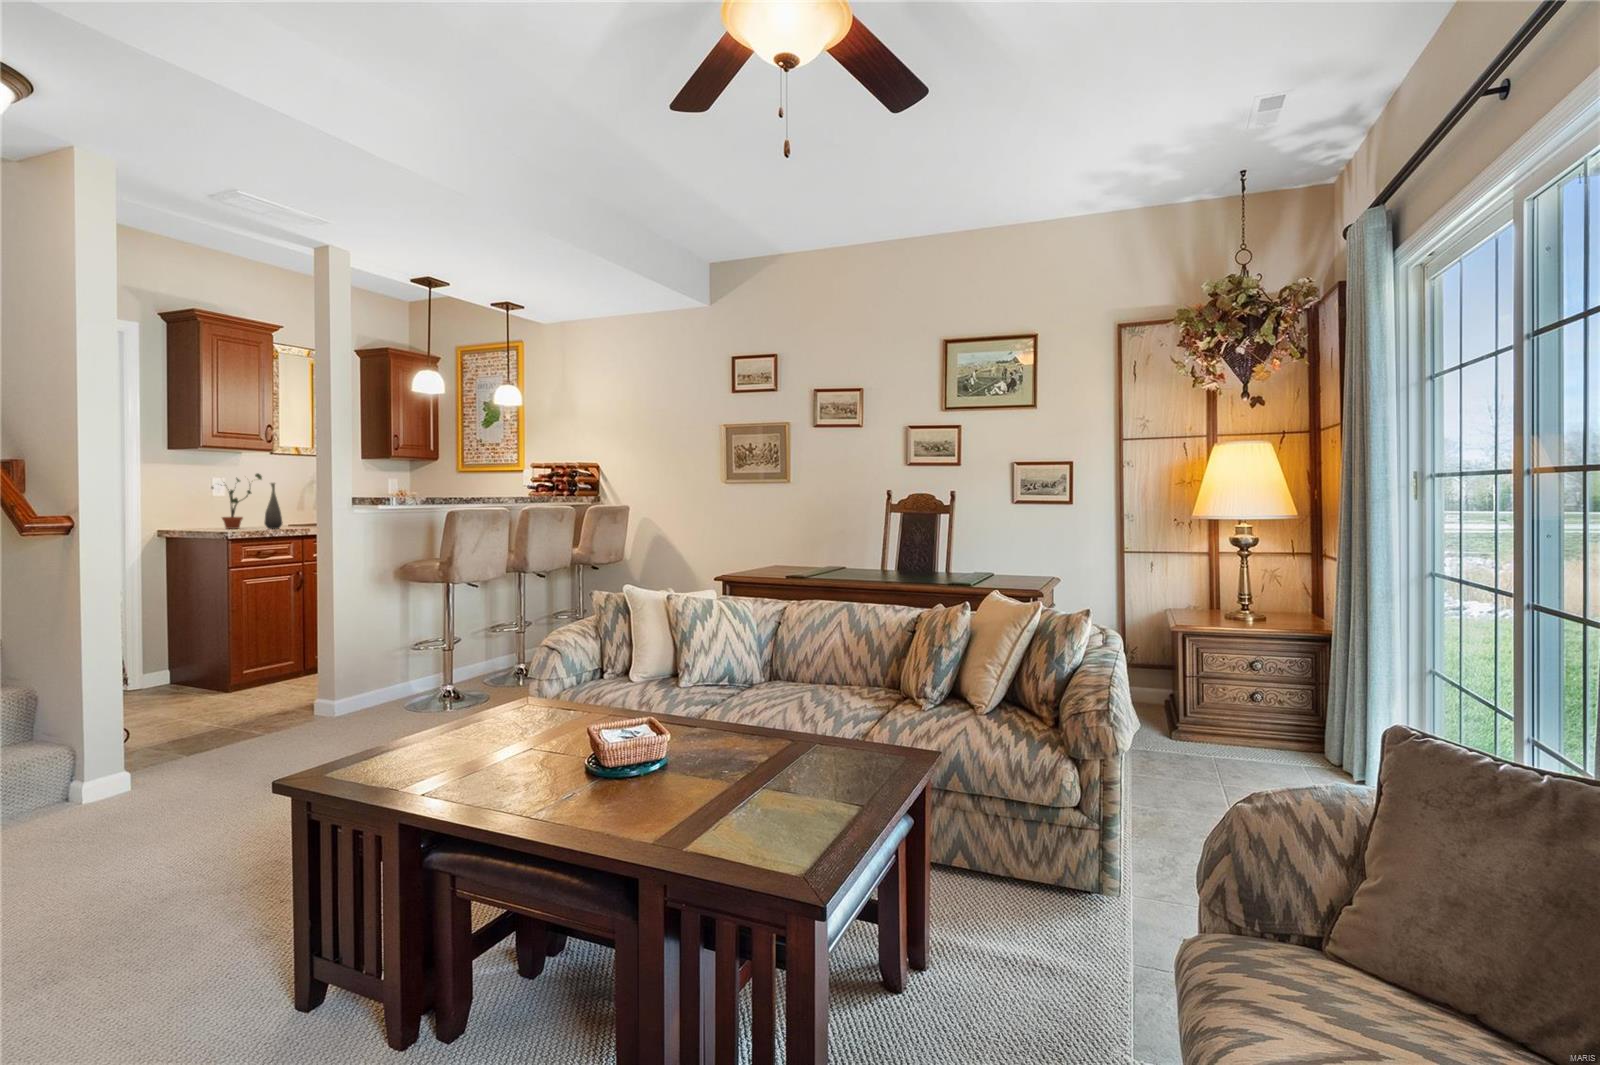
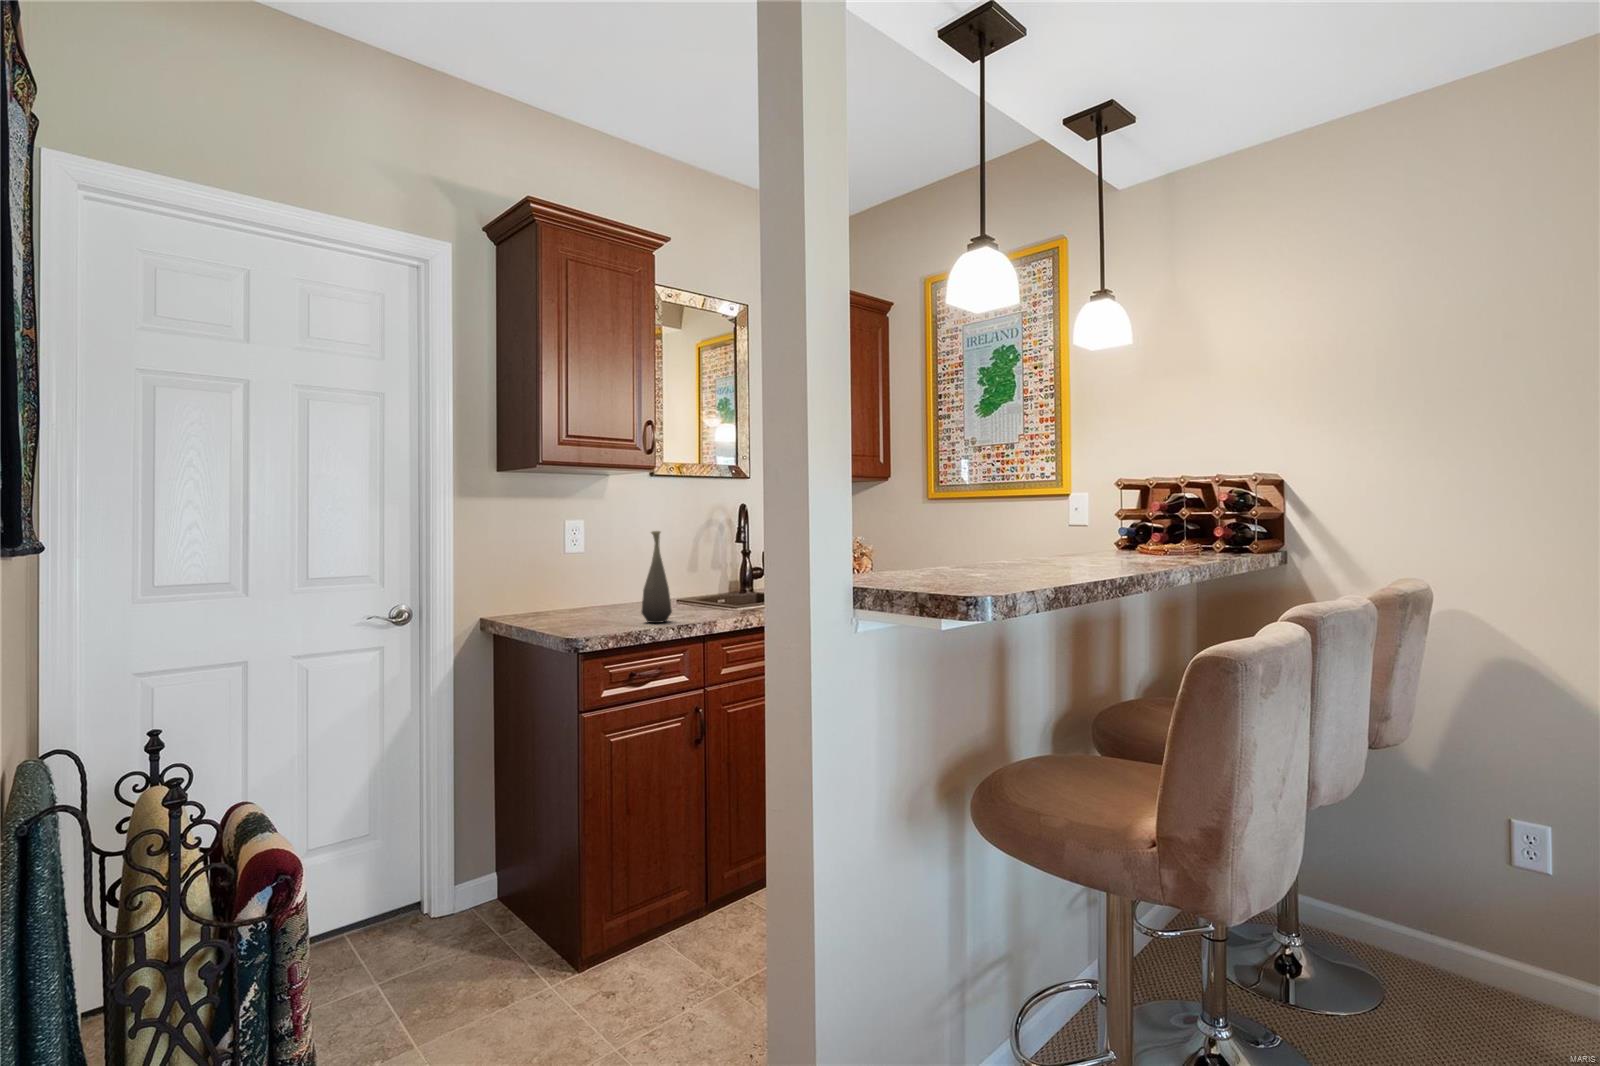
potted plant: present [211,474,262,529] -> none [559,511,639,616]

